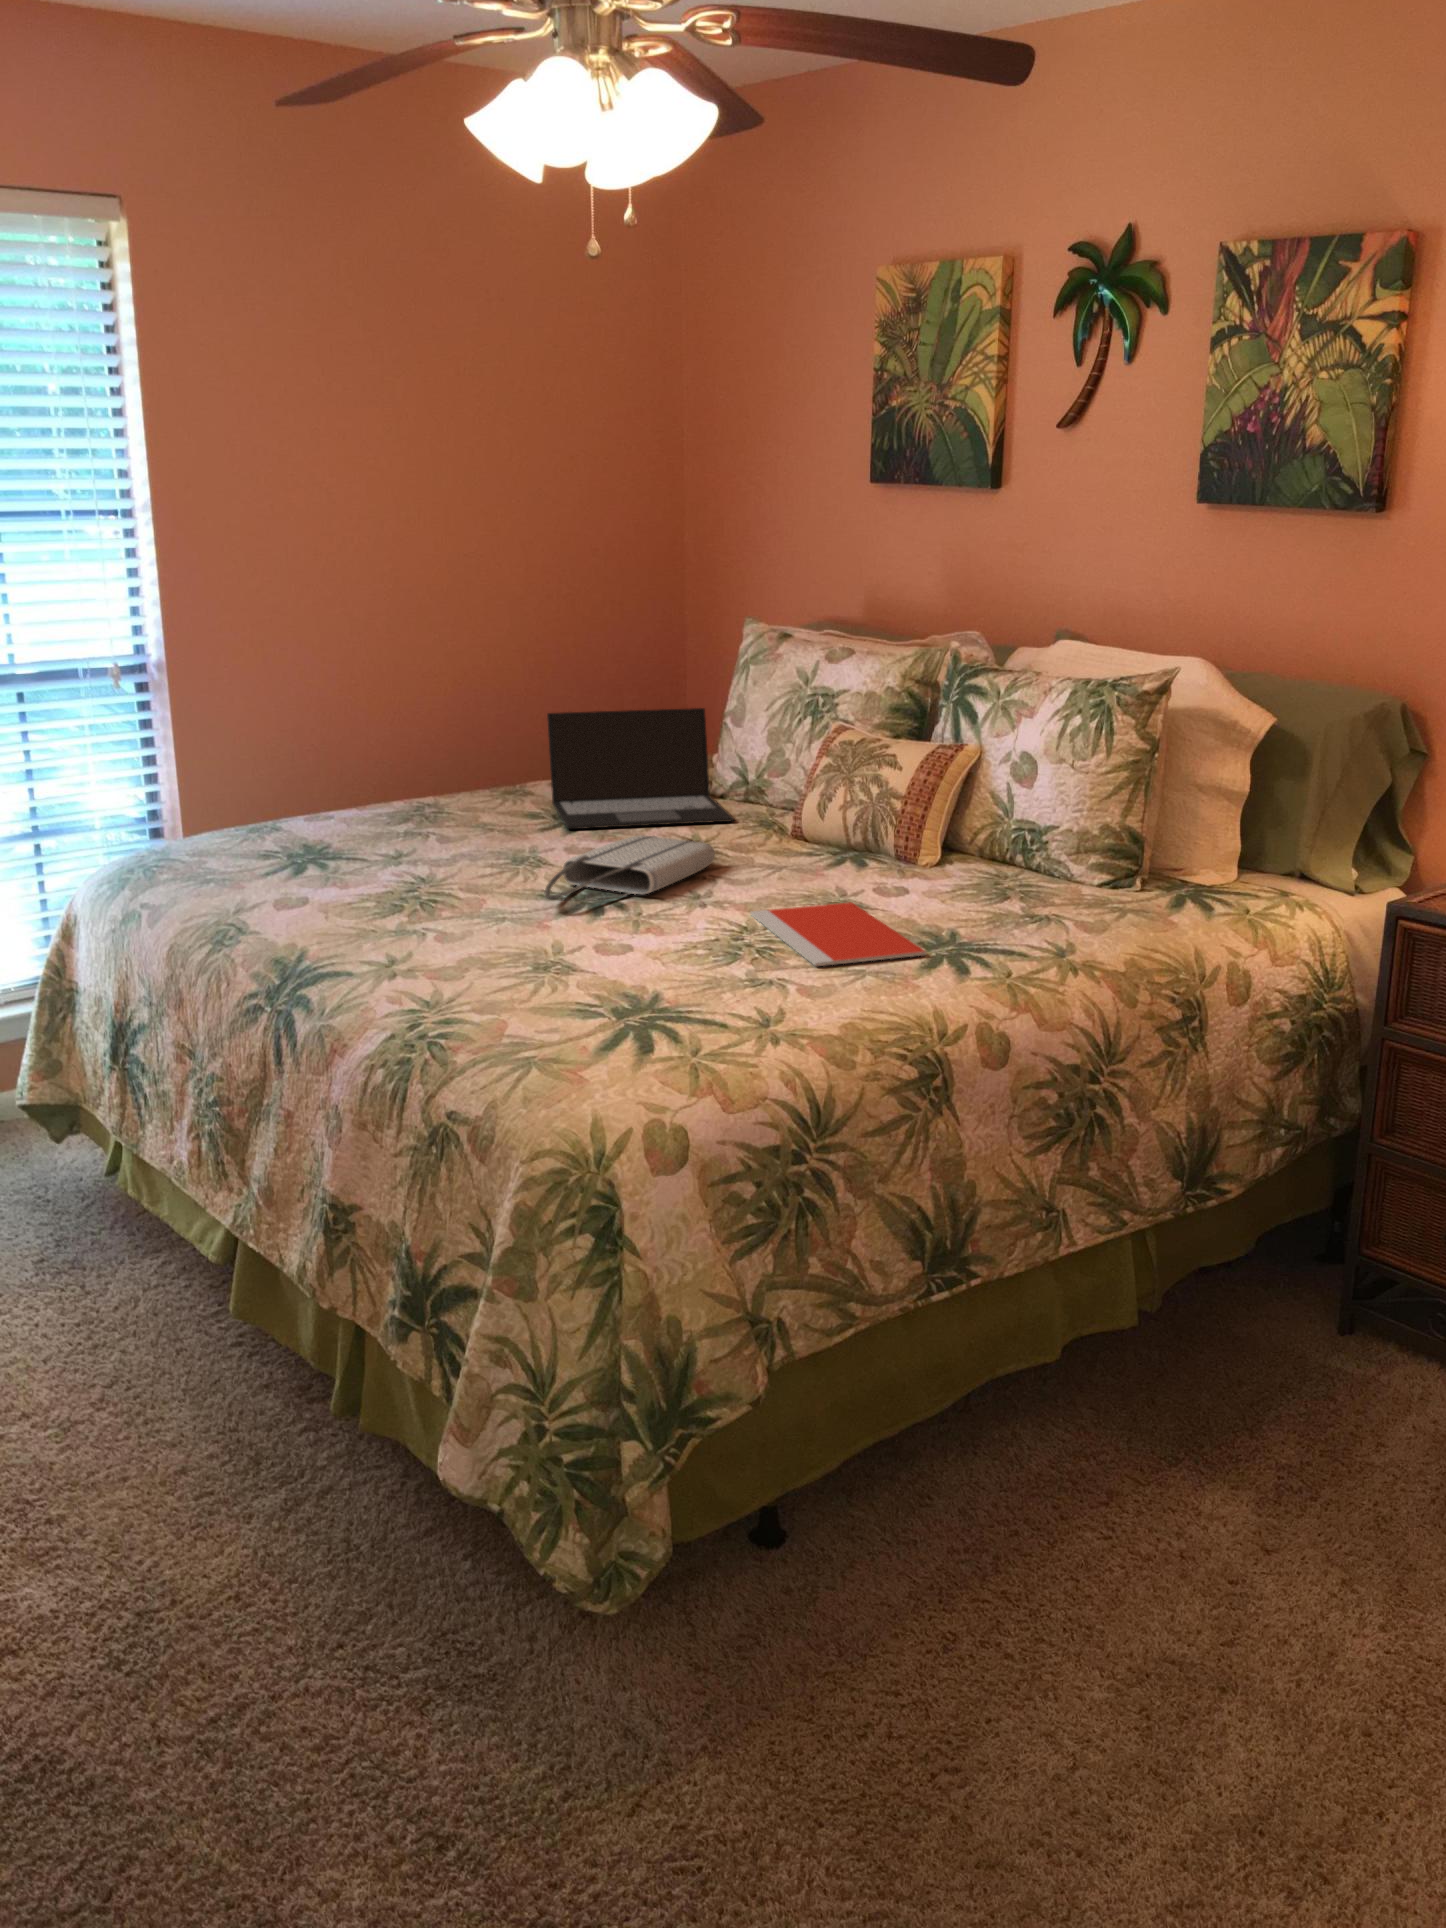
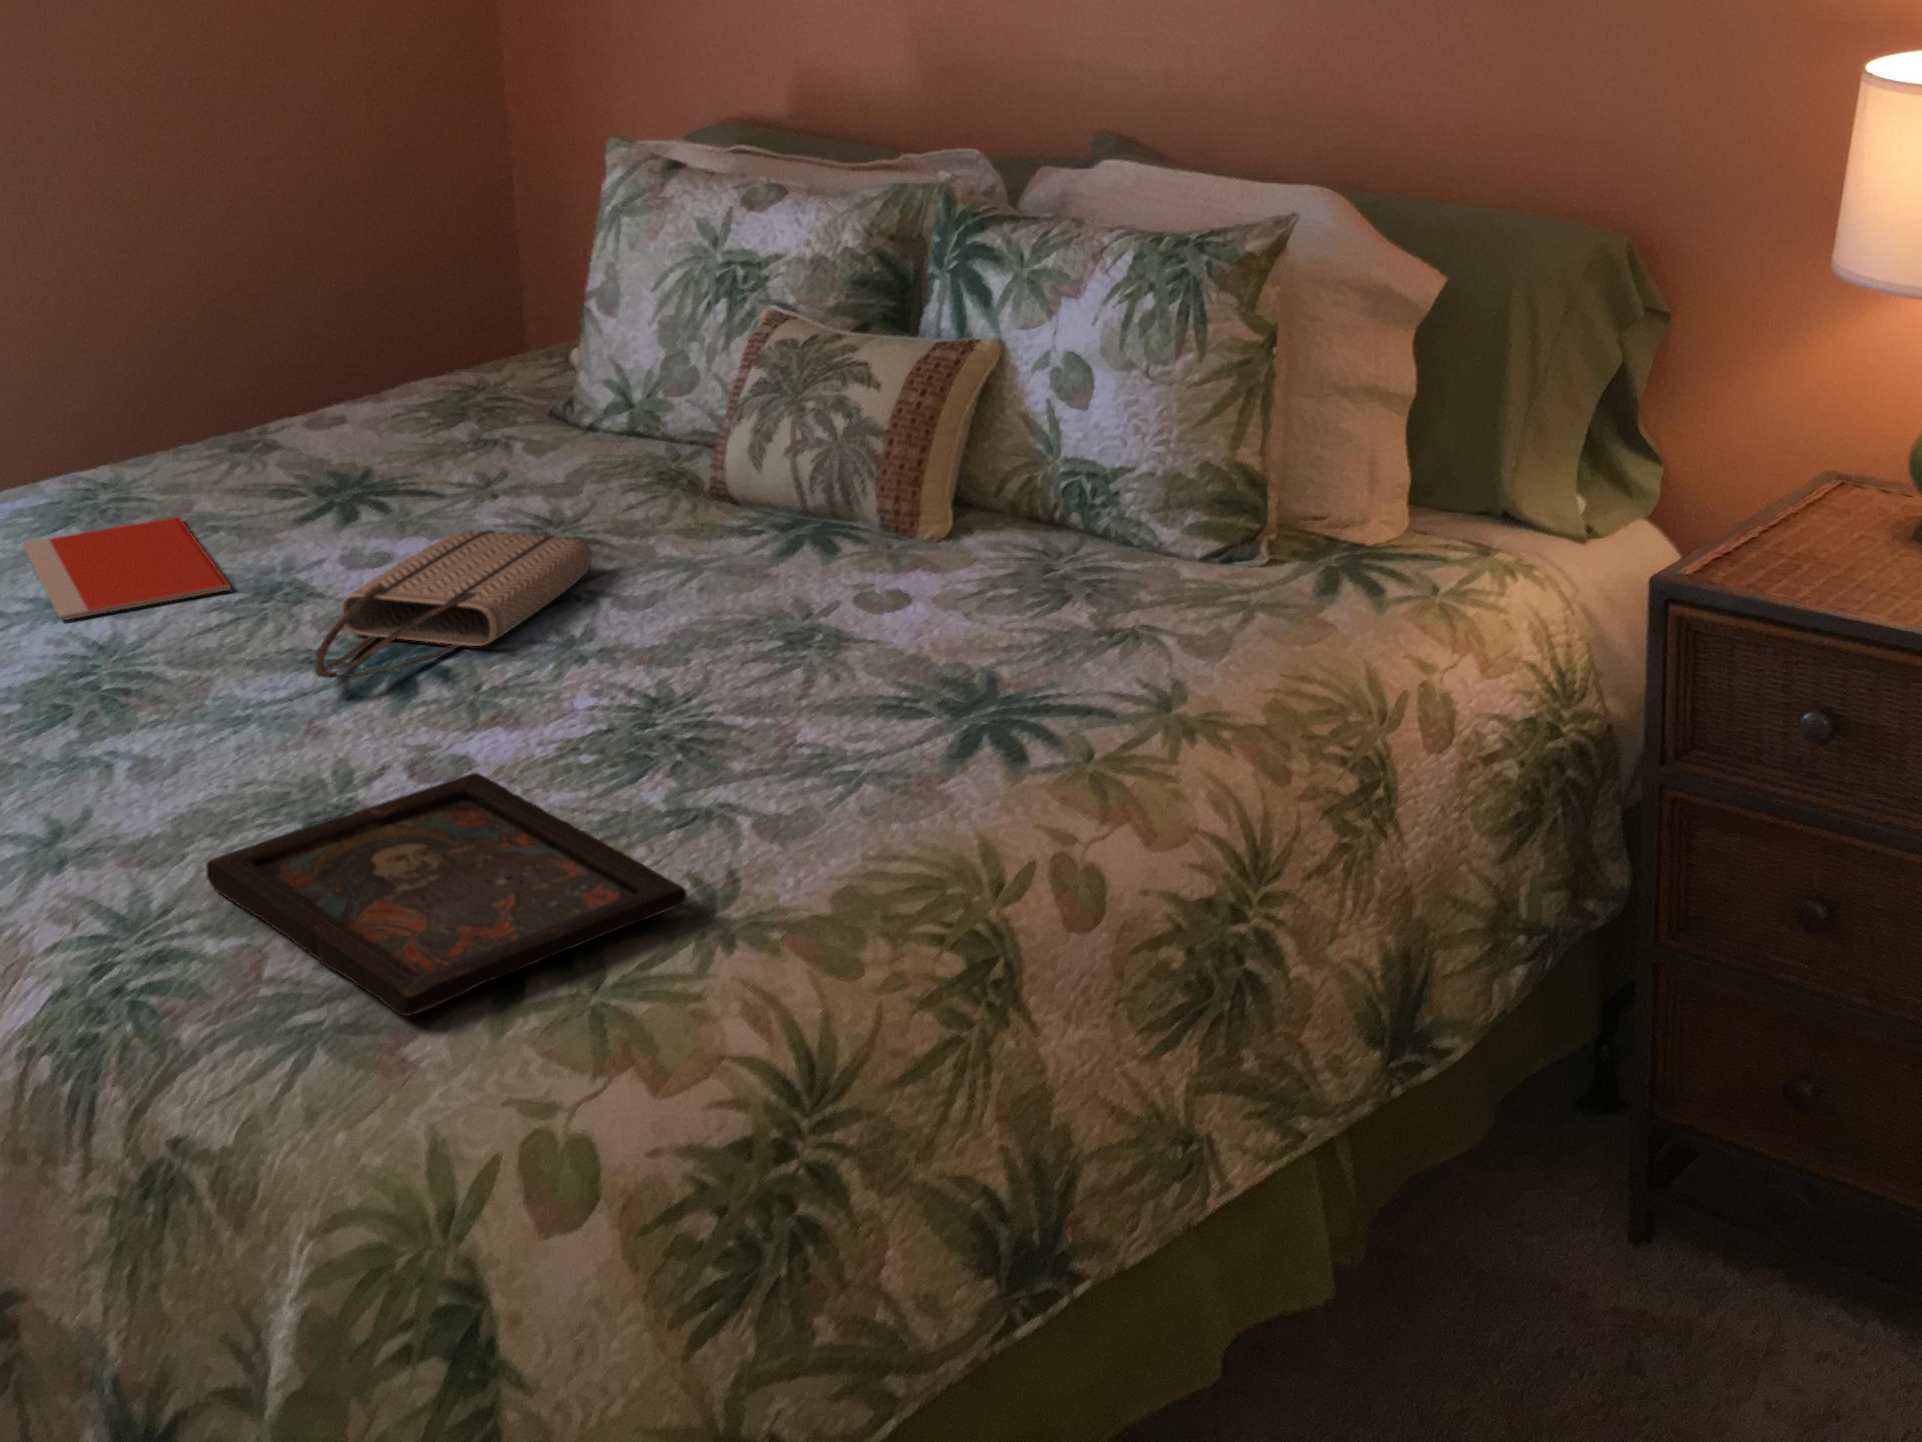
laptop: present [547,708,735,829] -> none [297,290,617,517]
notebook: present [751,902,927,966] -> present [23,517,230,621]
tray: none [475,949,754,1056] -> present [206,773,686,1016]

